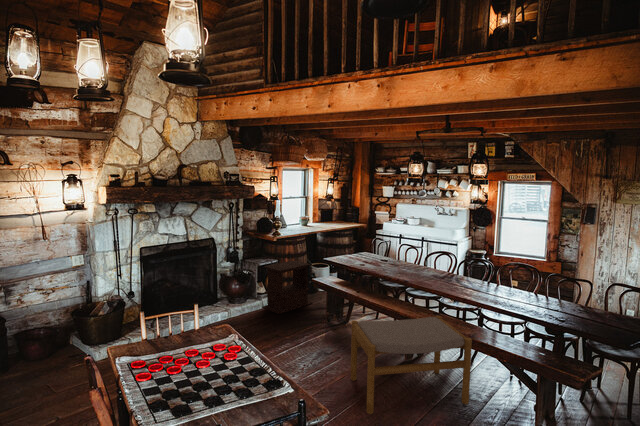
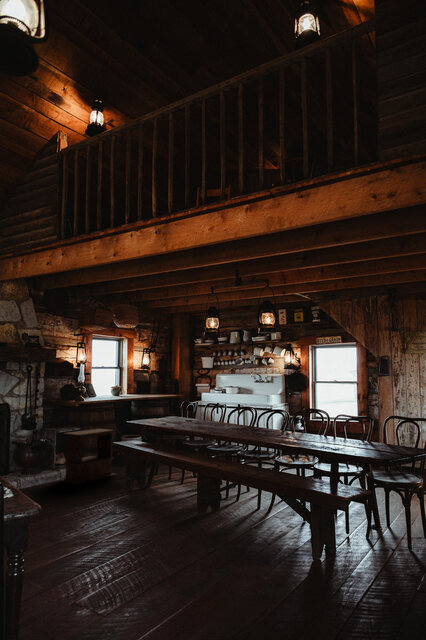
footstool: present [351,316,472,414] -> none [137,456,250,550]

